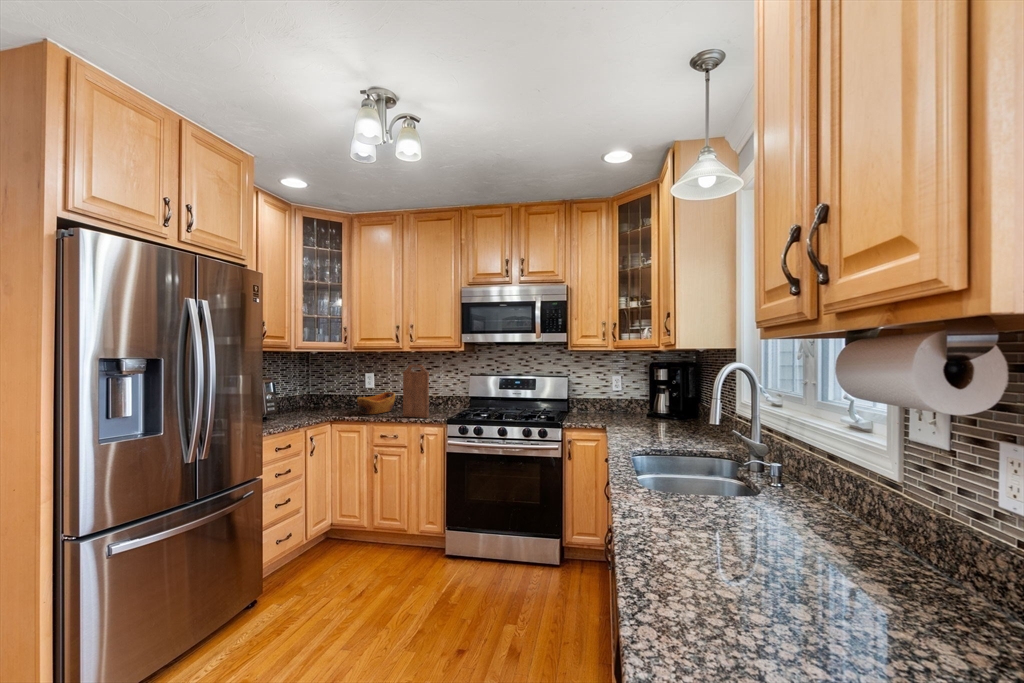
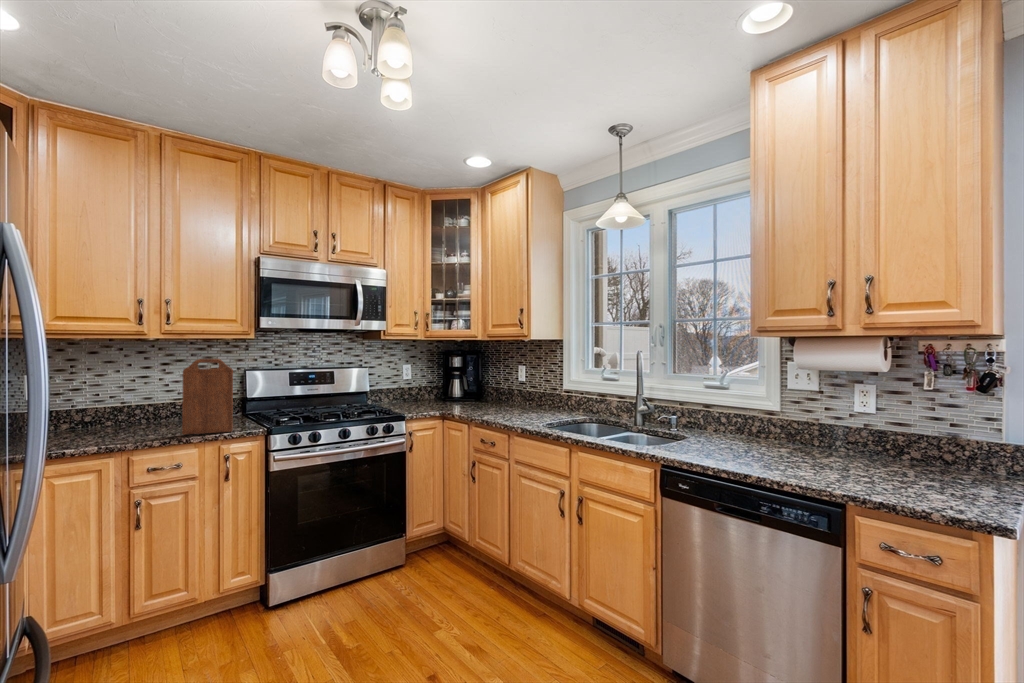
wooden bowl: present [357,392,395,414] -> none [77,403,136,442]

